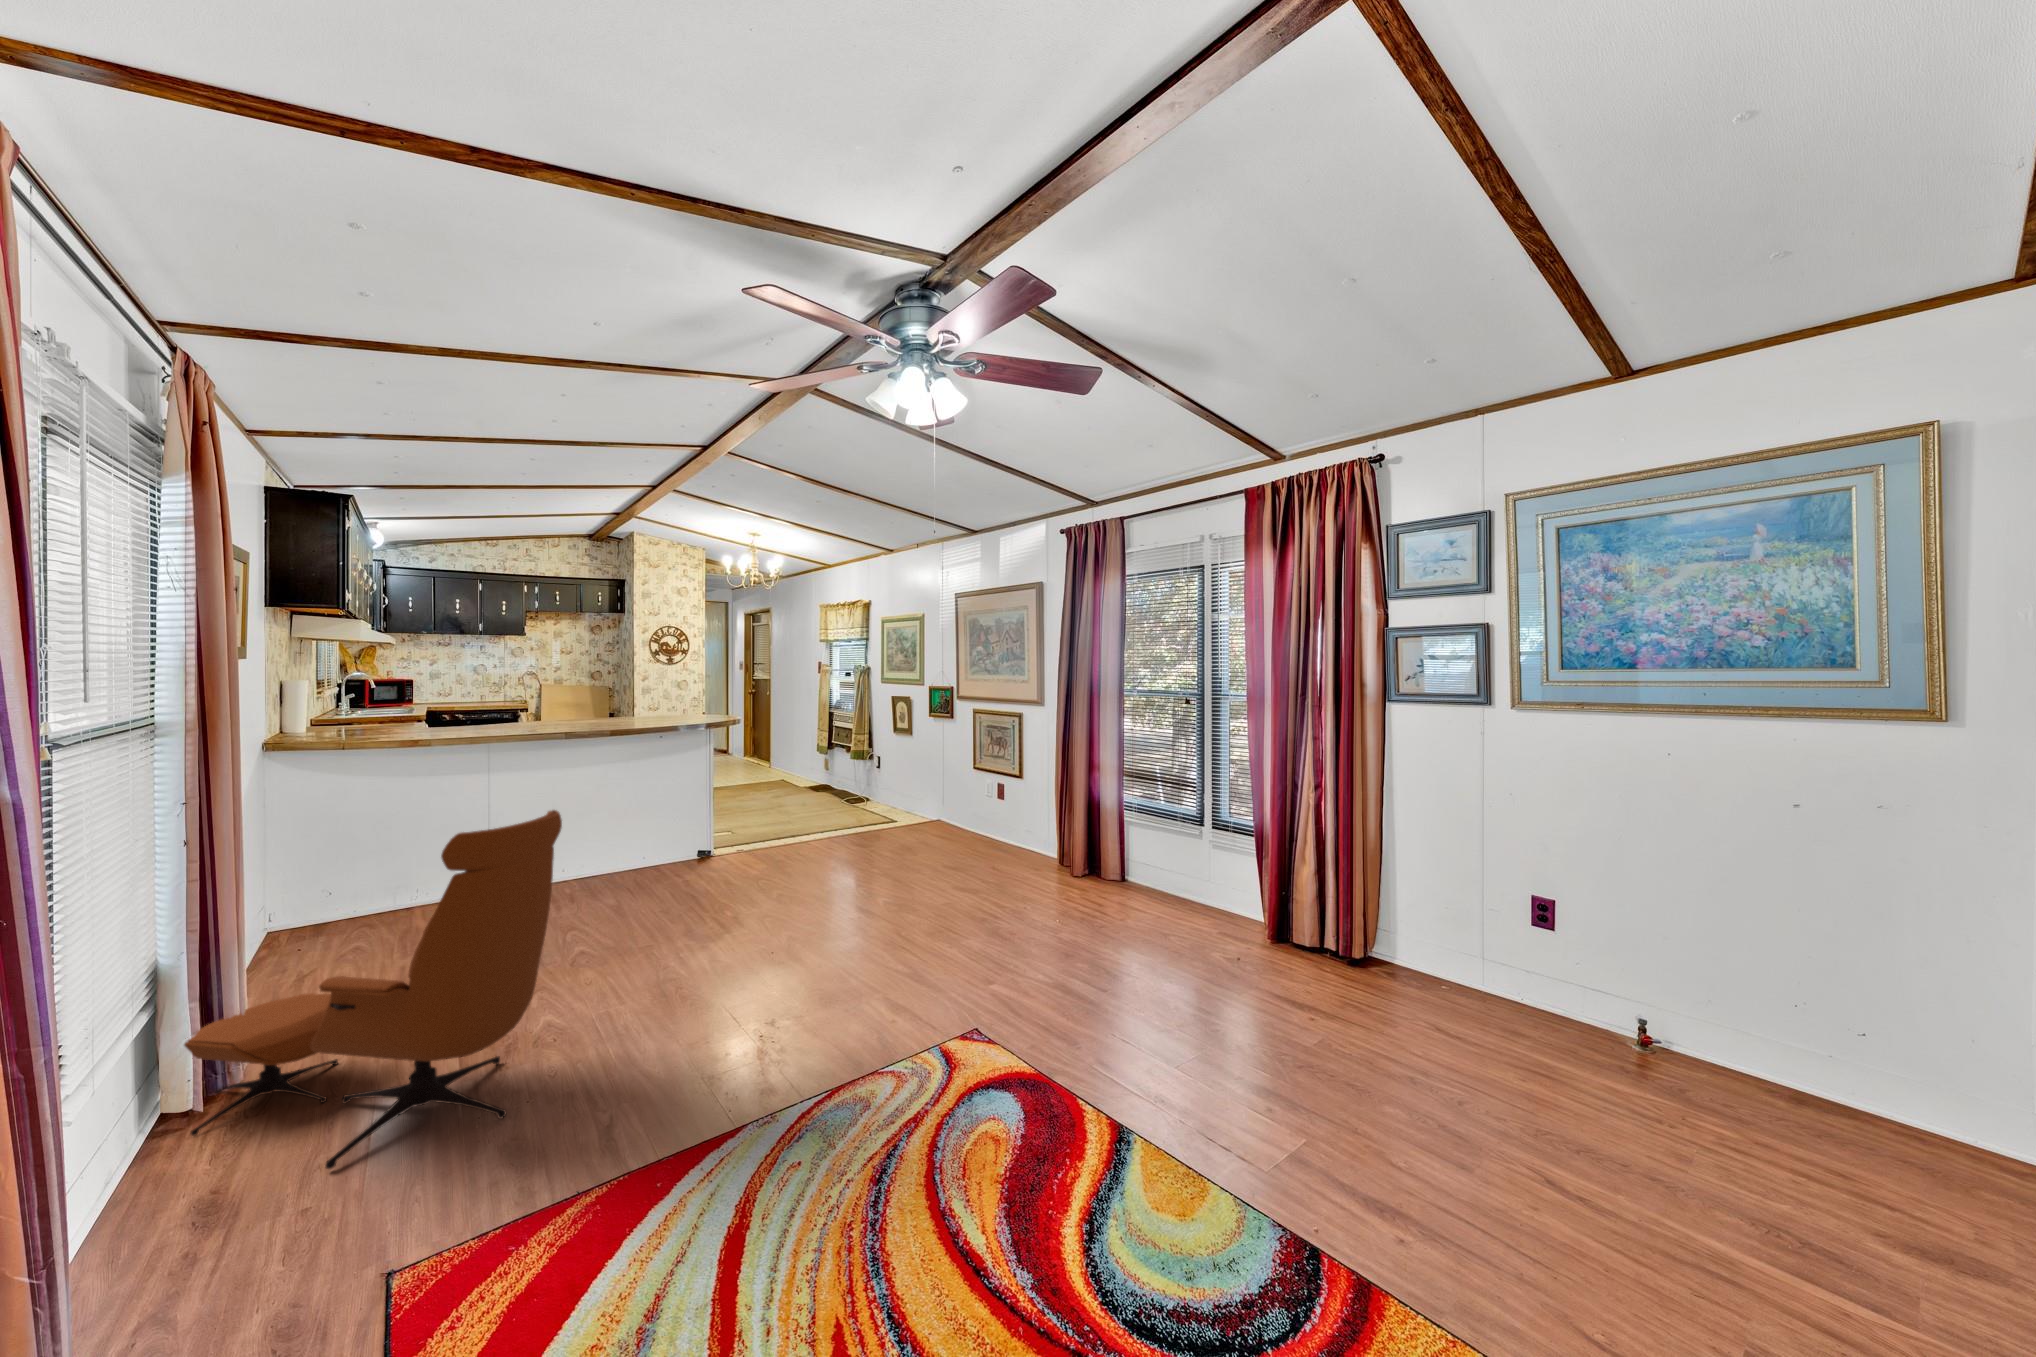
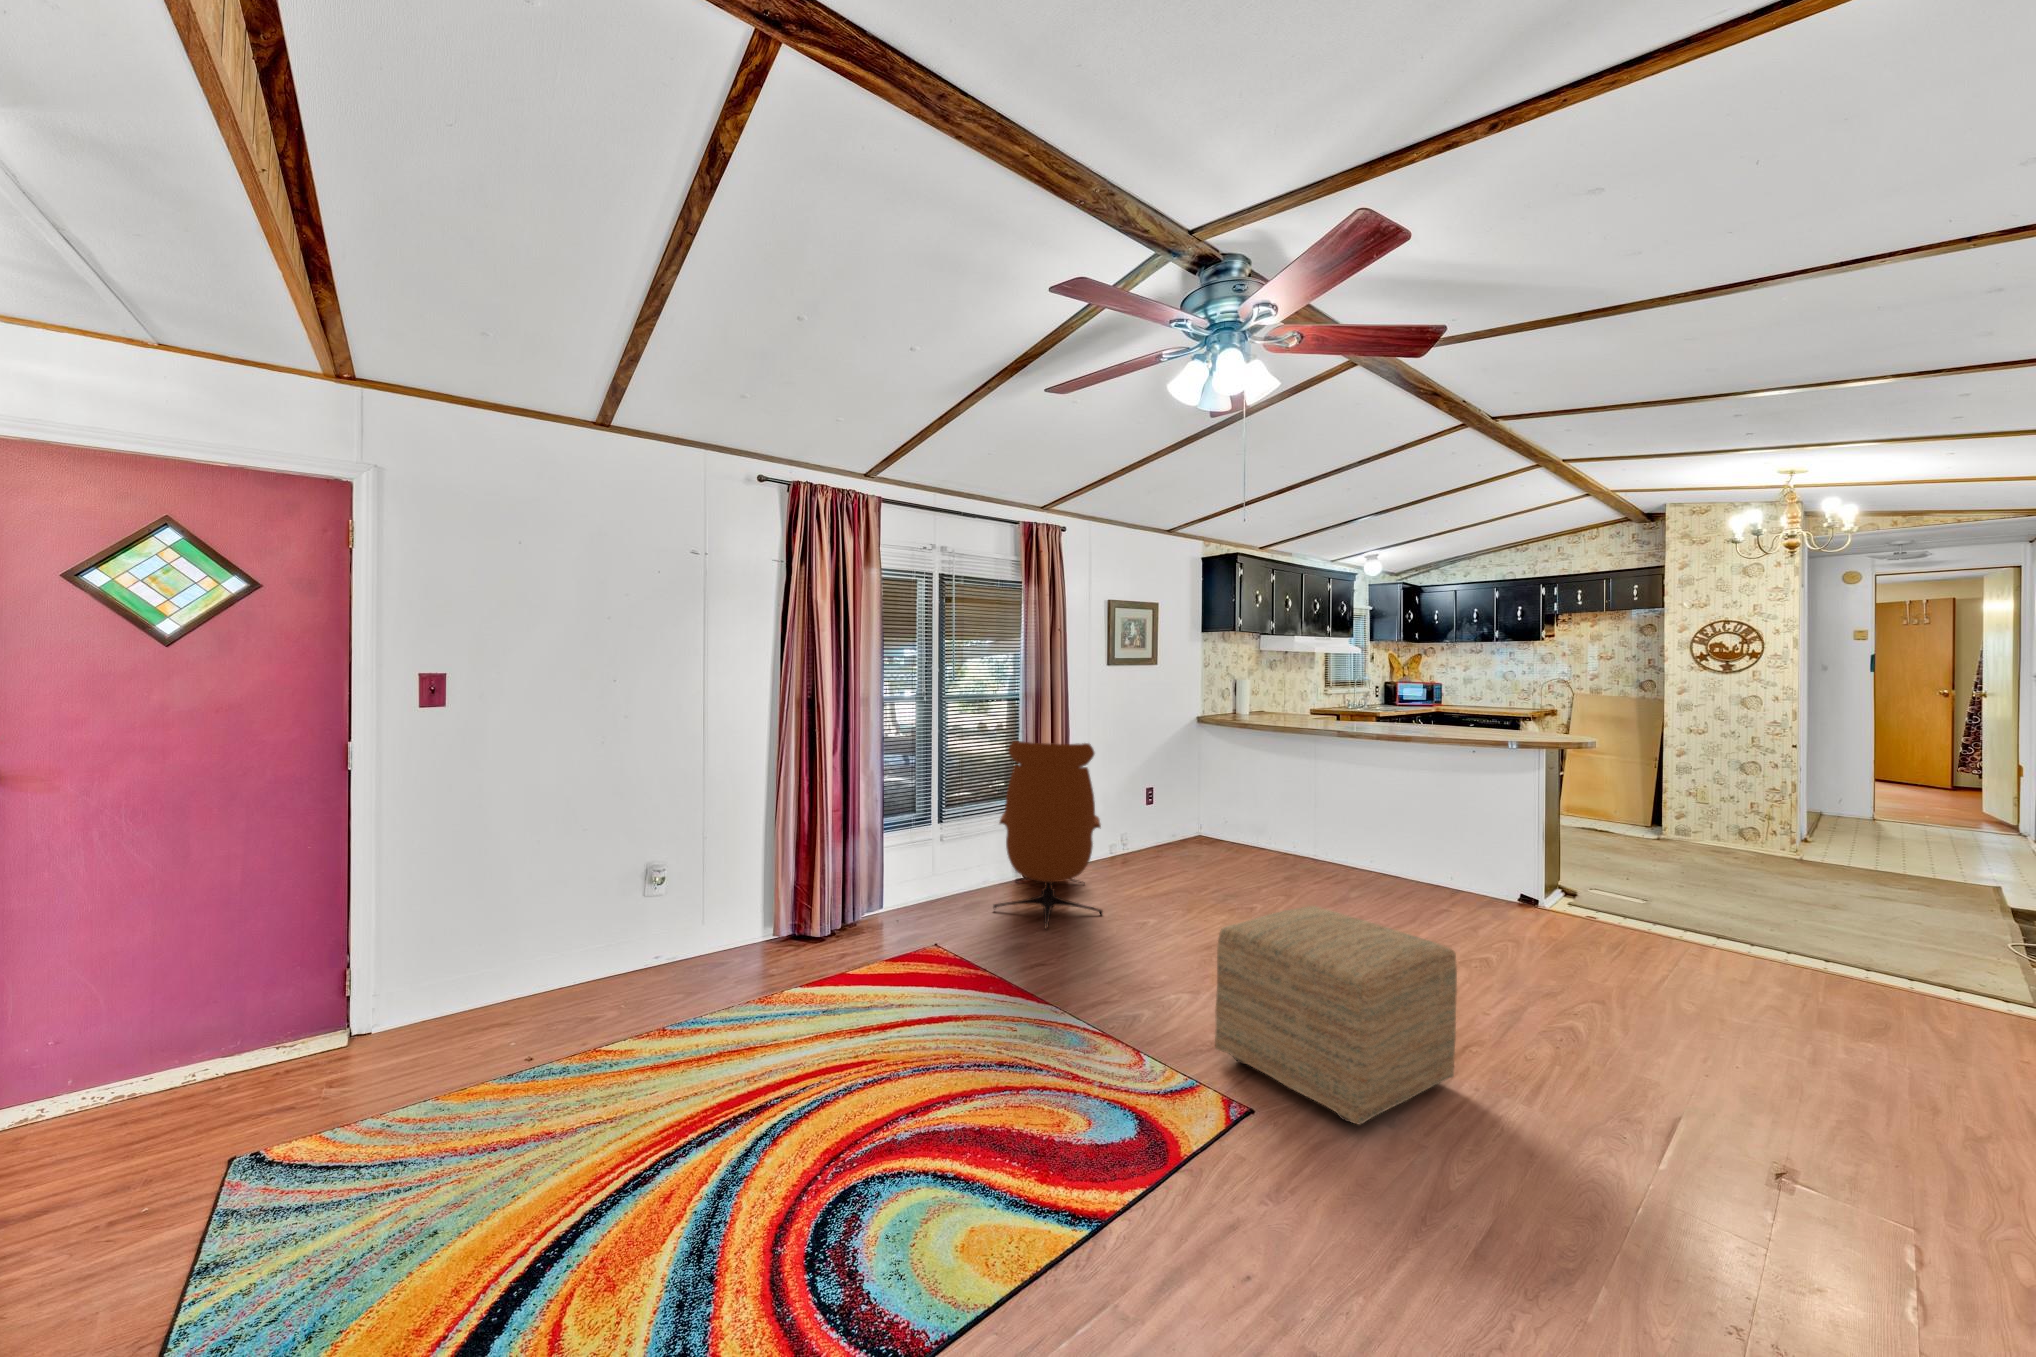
ottoman: none [884,879,1052,1040] -> present [1215,906,1457,1124]

